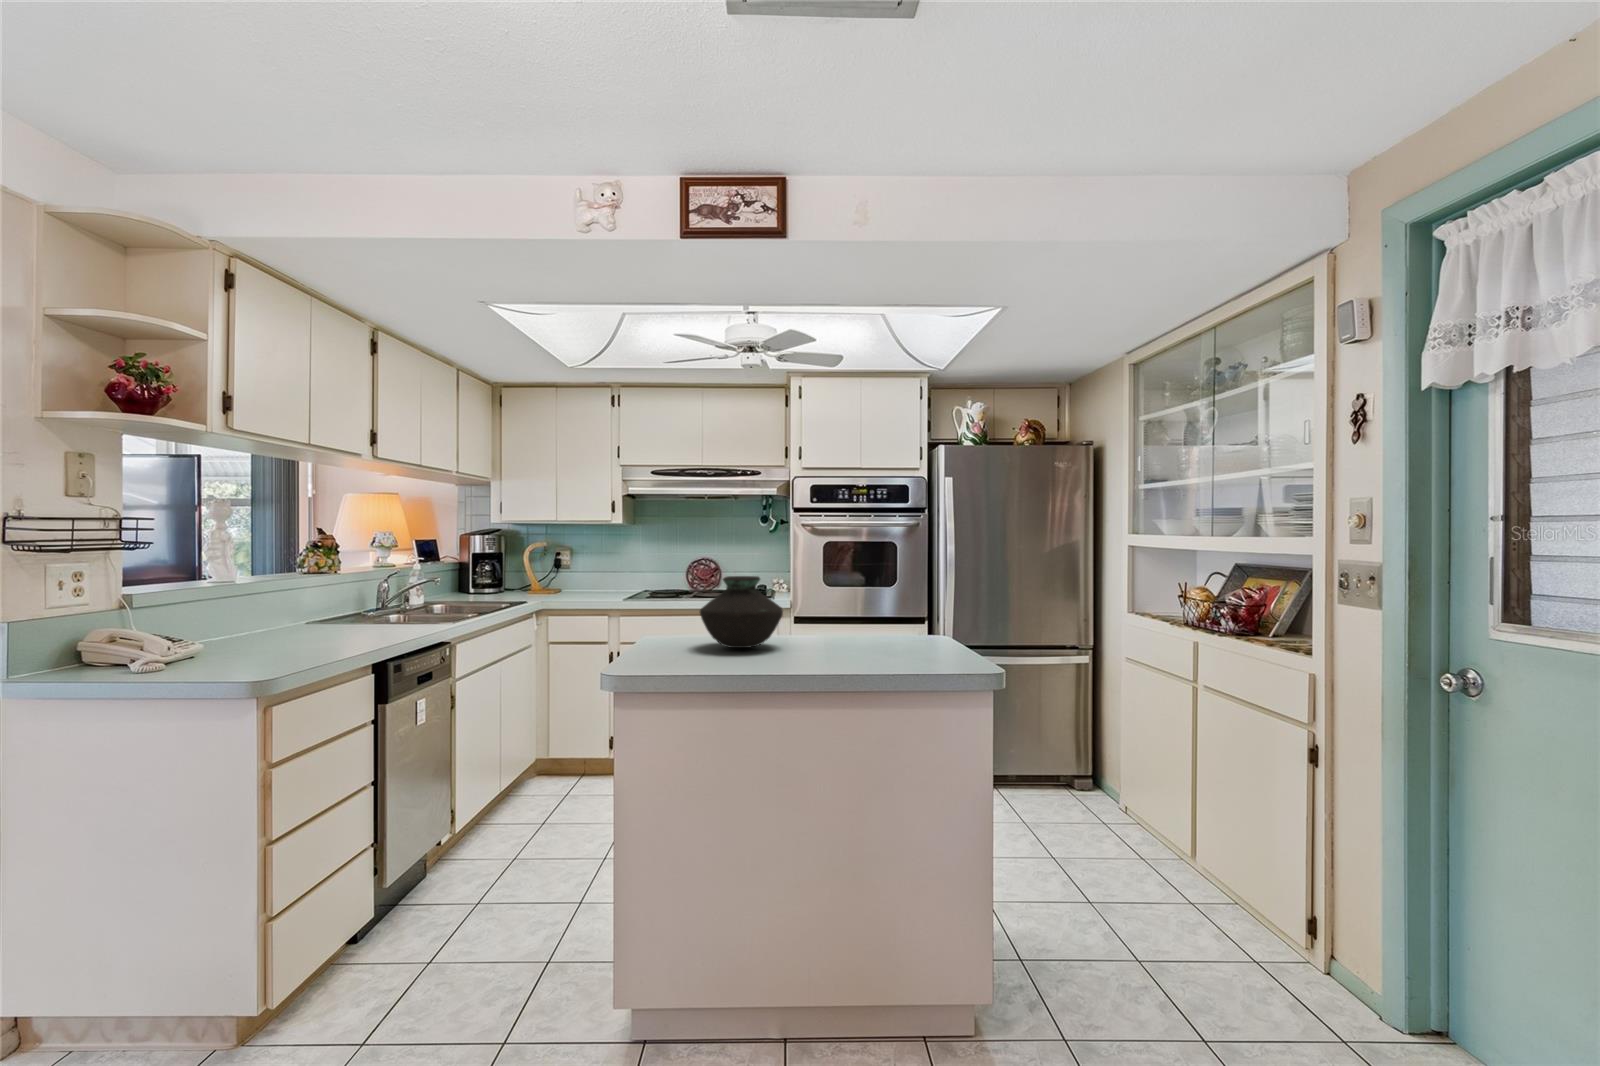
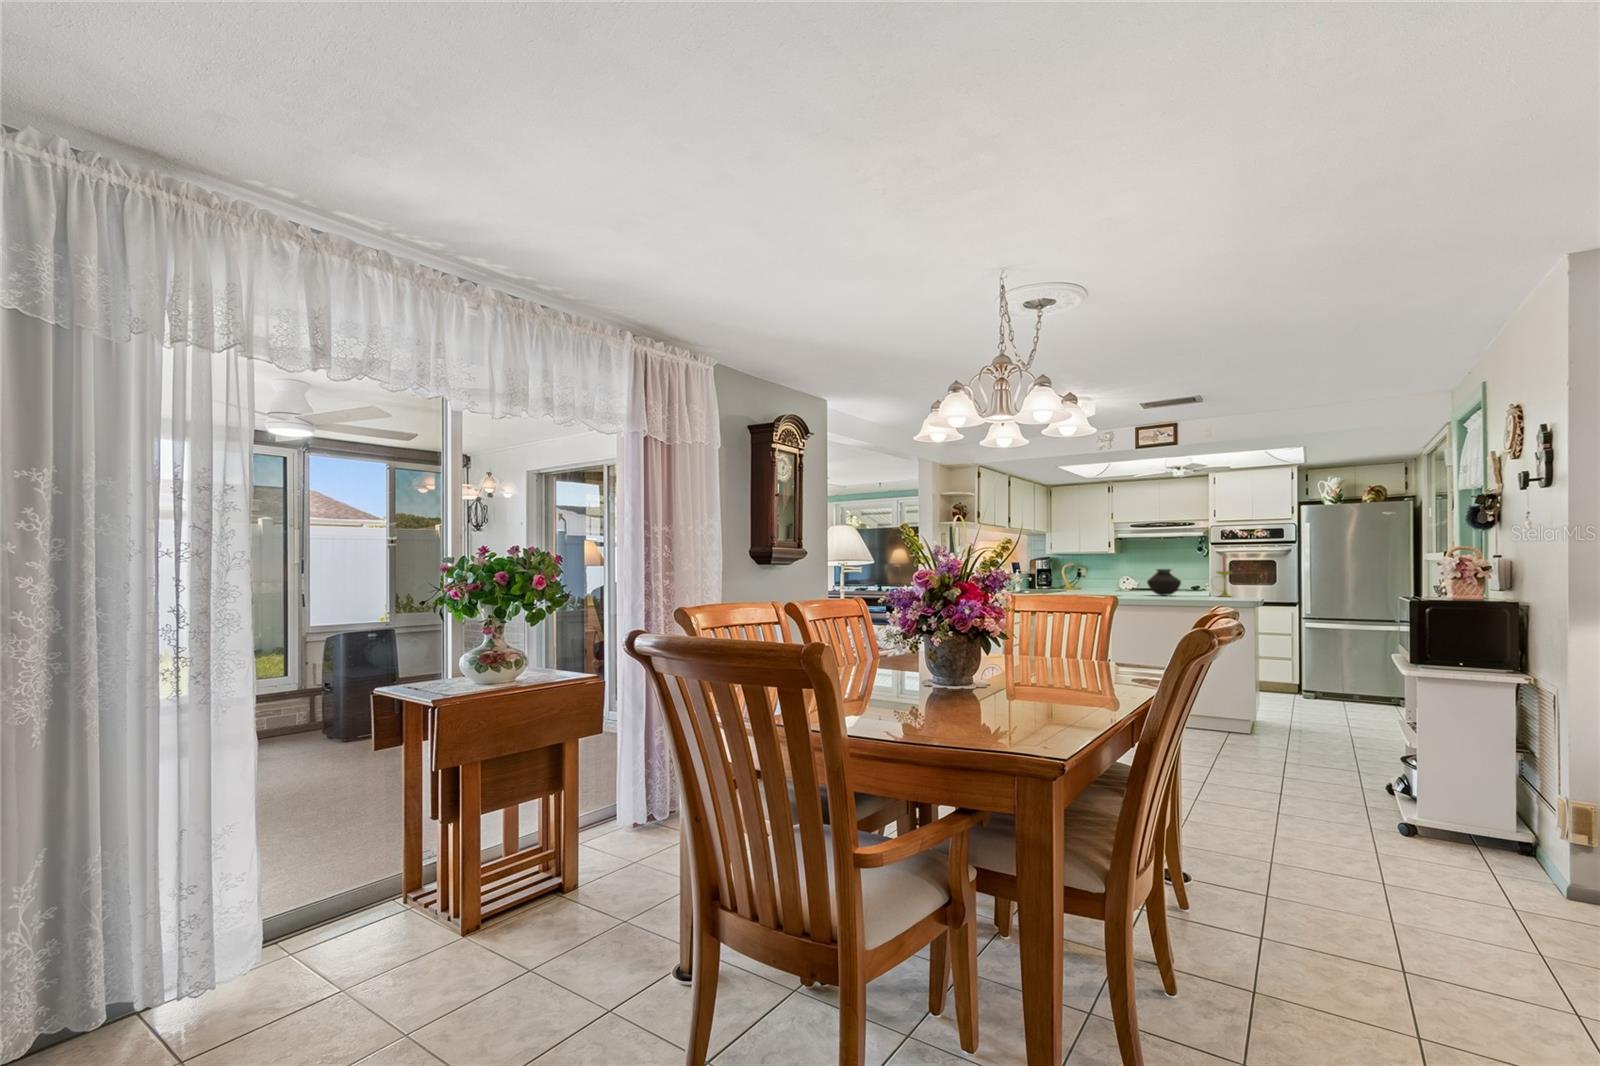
candle: none [849,543,899,648] -> present [1217,557,1232,597]

